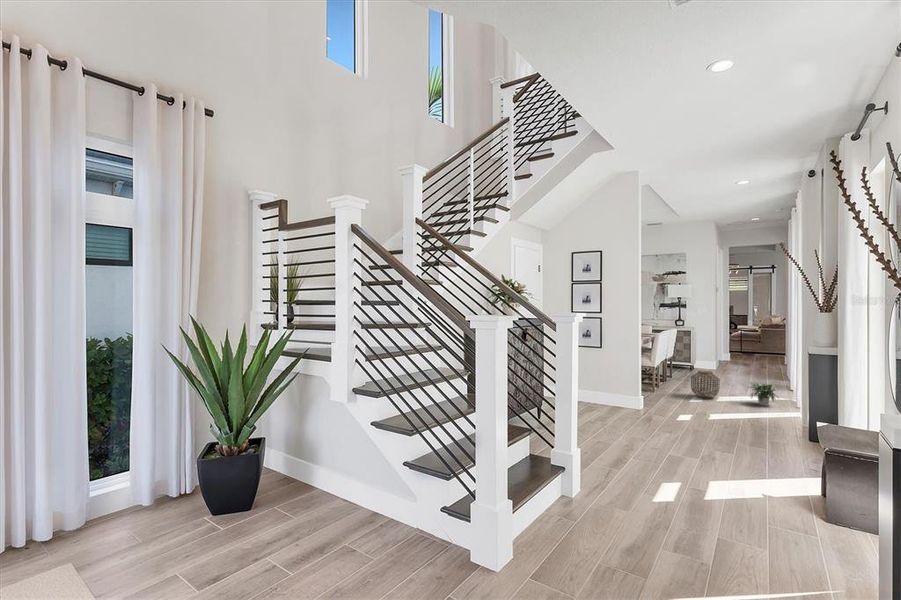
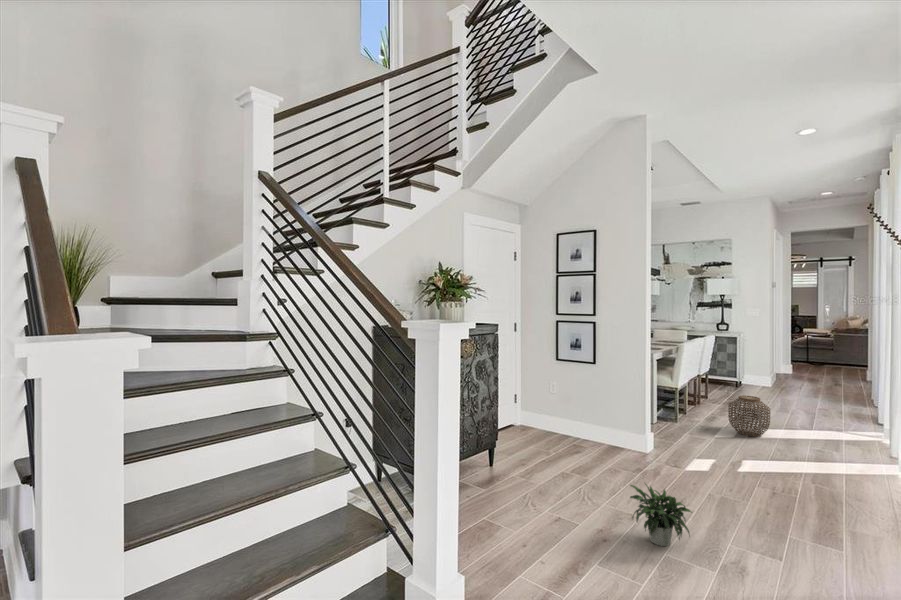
potted plant: present [749,383,776,406] -> present [630,484,692,546]

